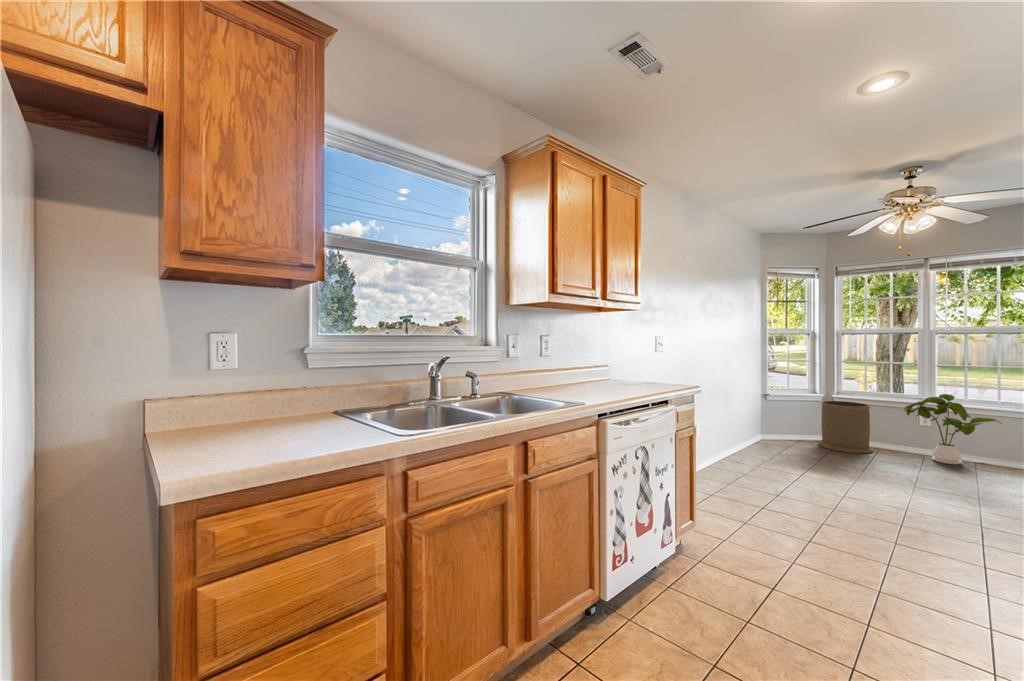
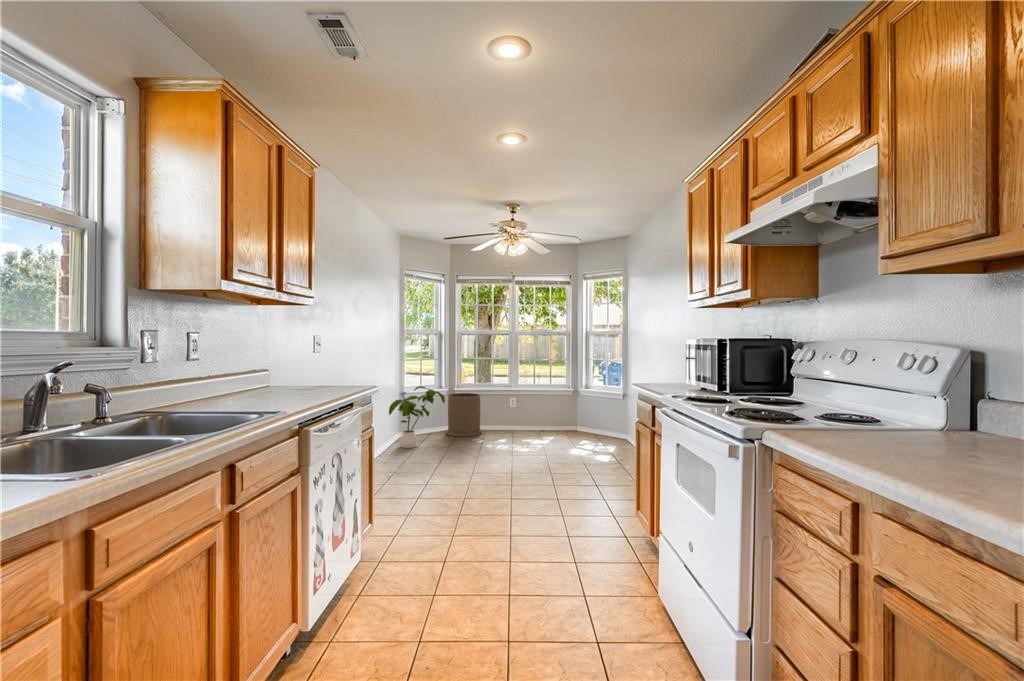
house plant: present [904,394,1002,464] -> present [389,386,445,448]

